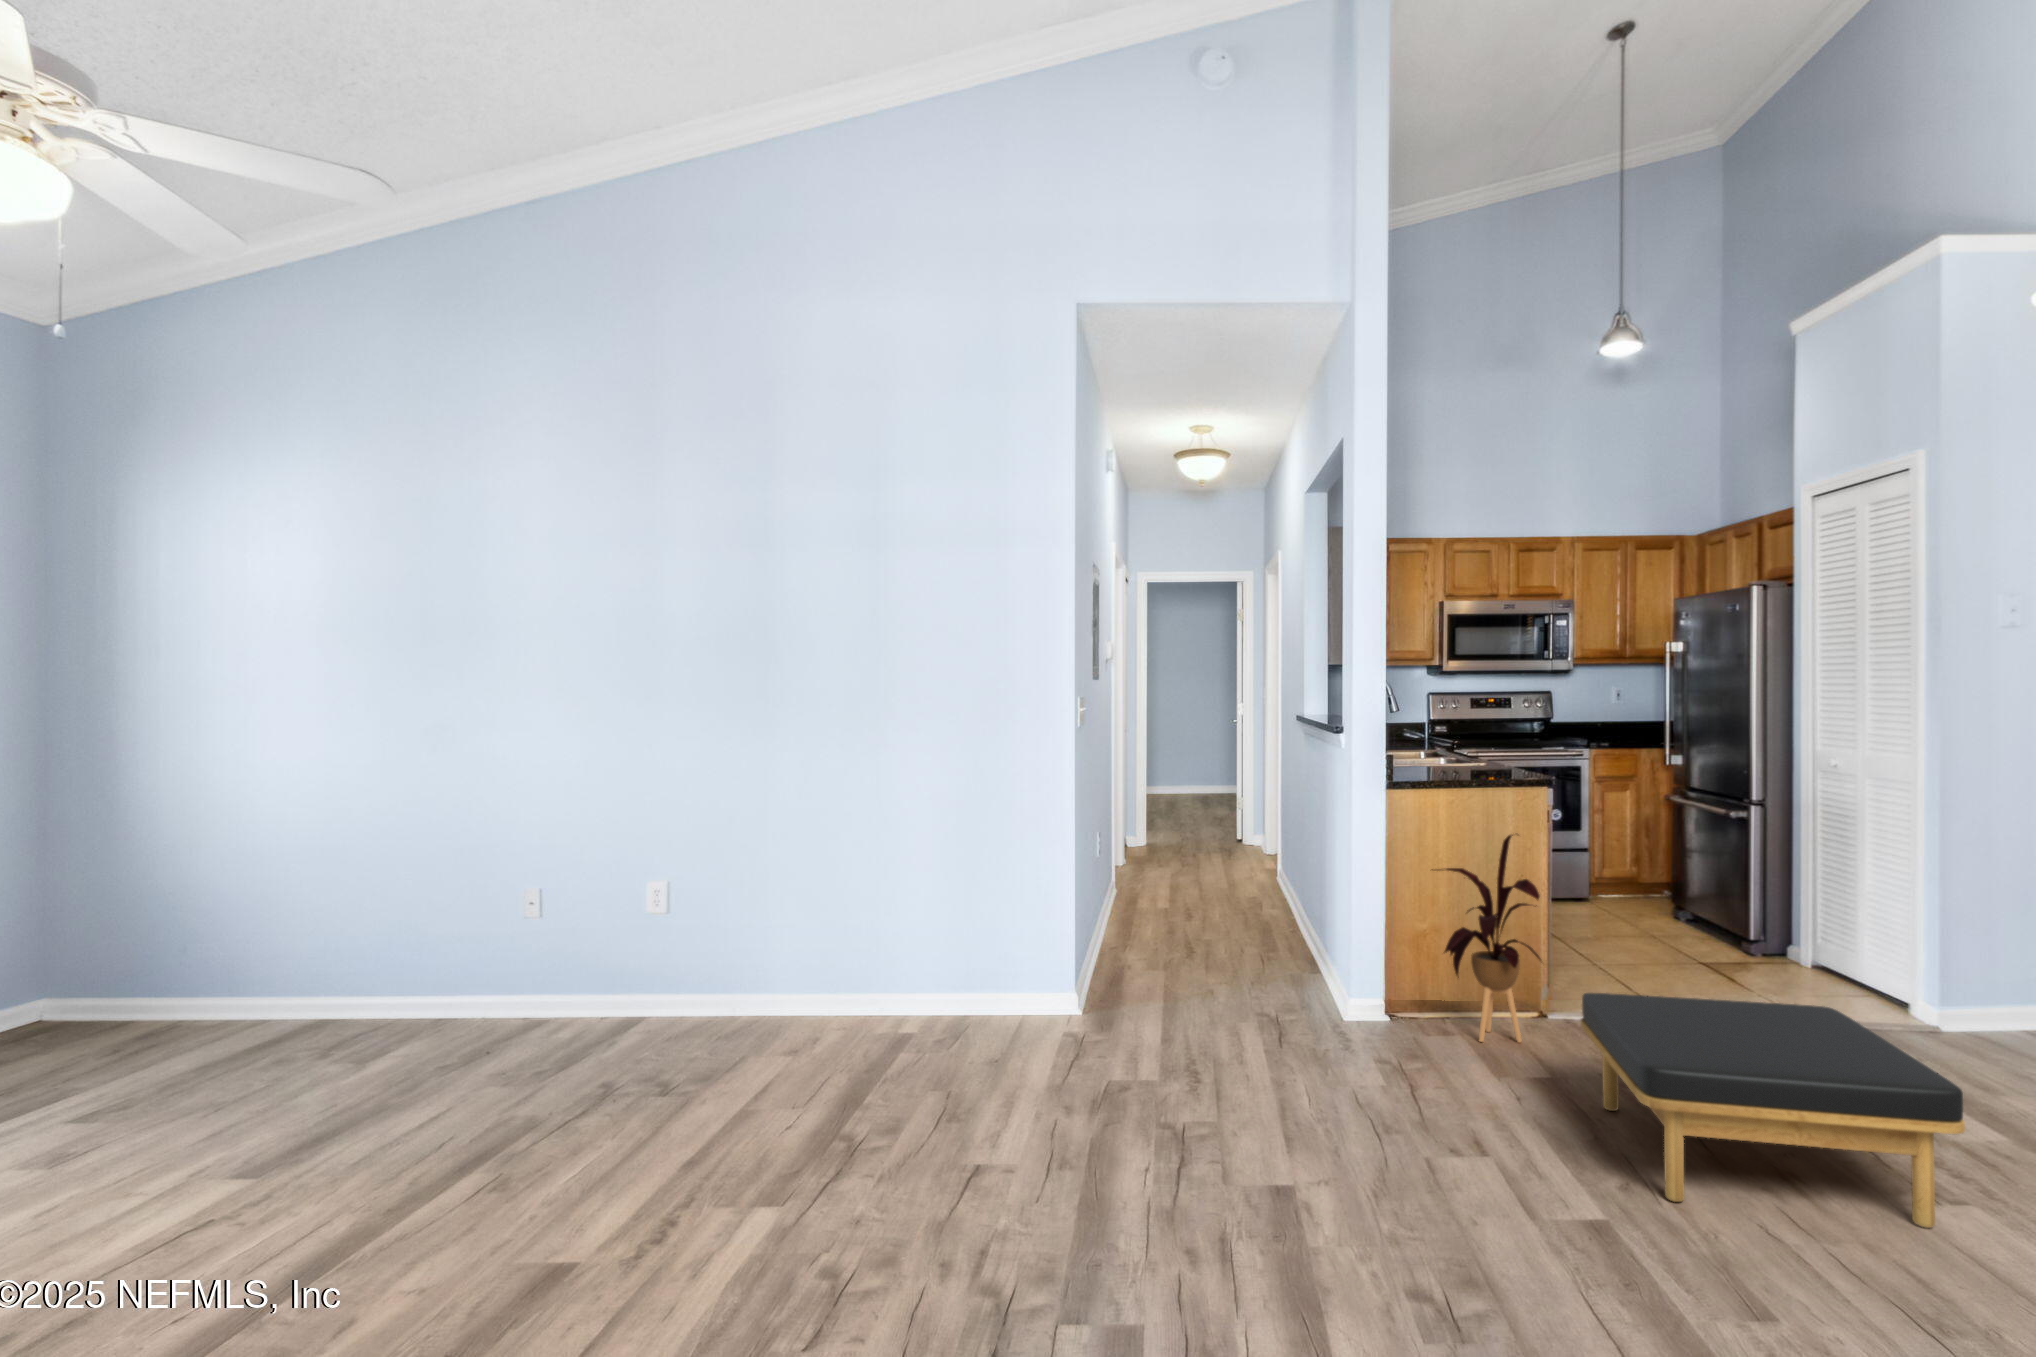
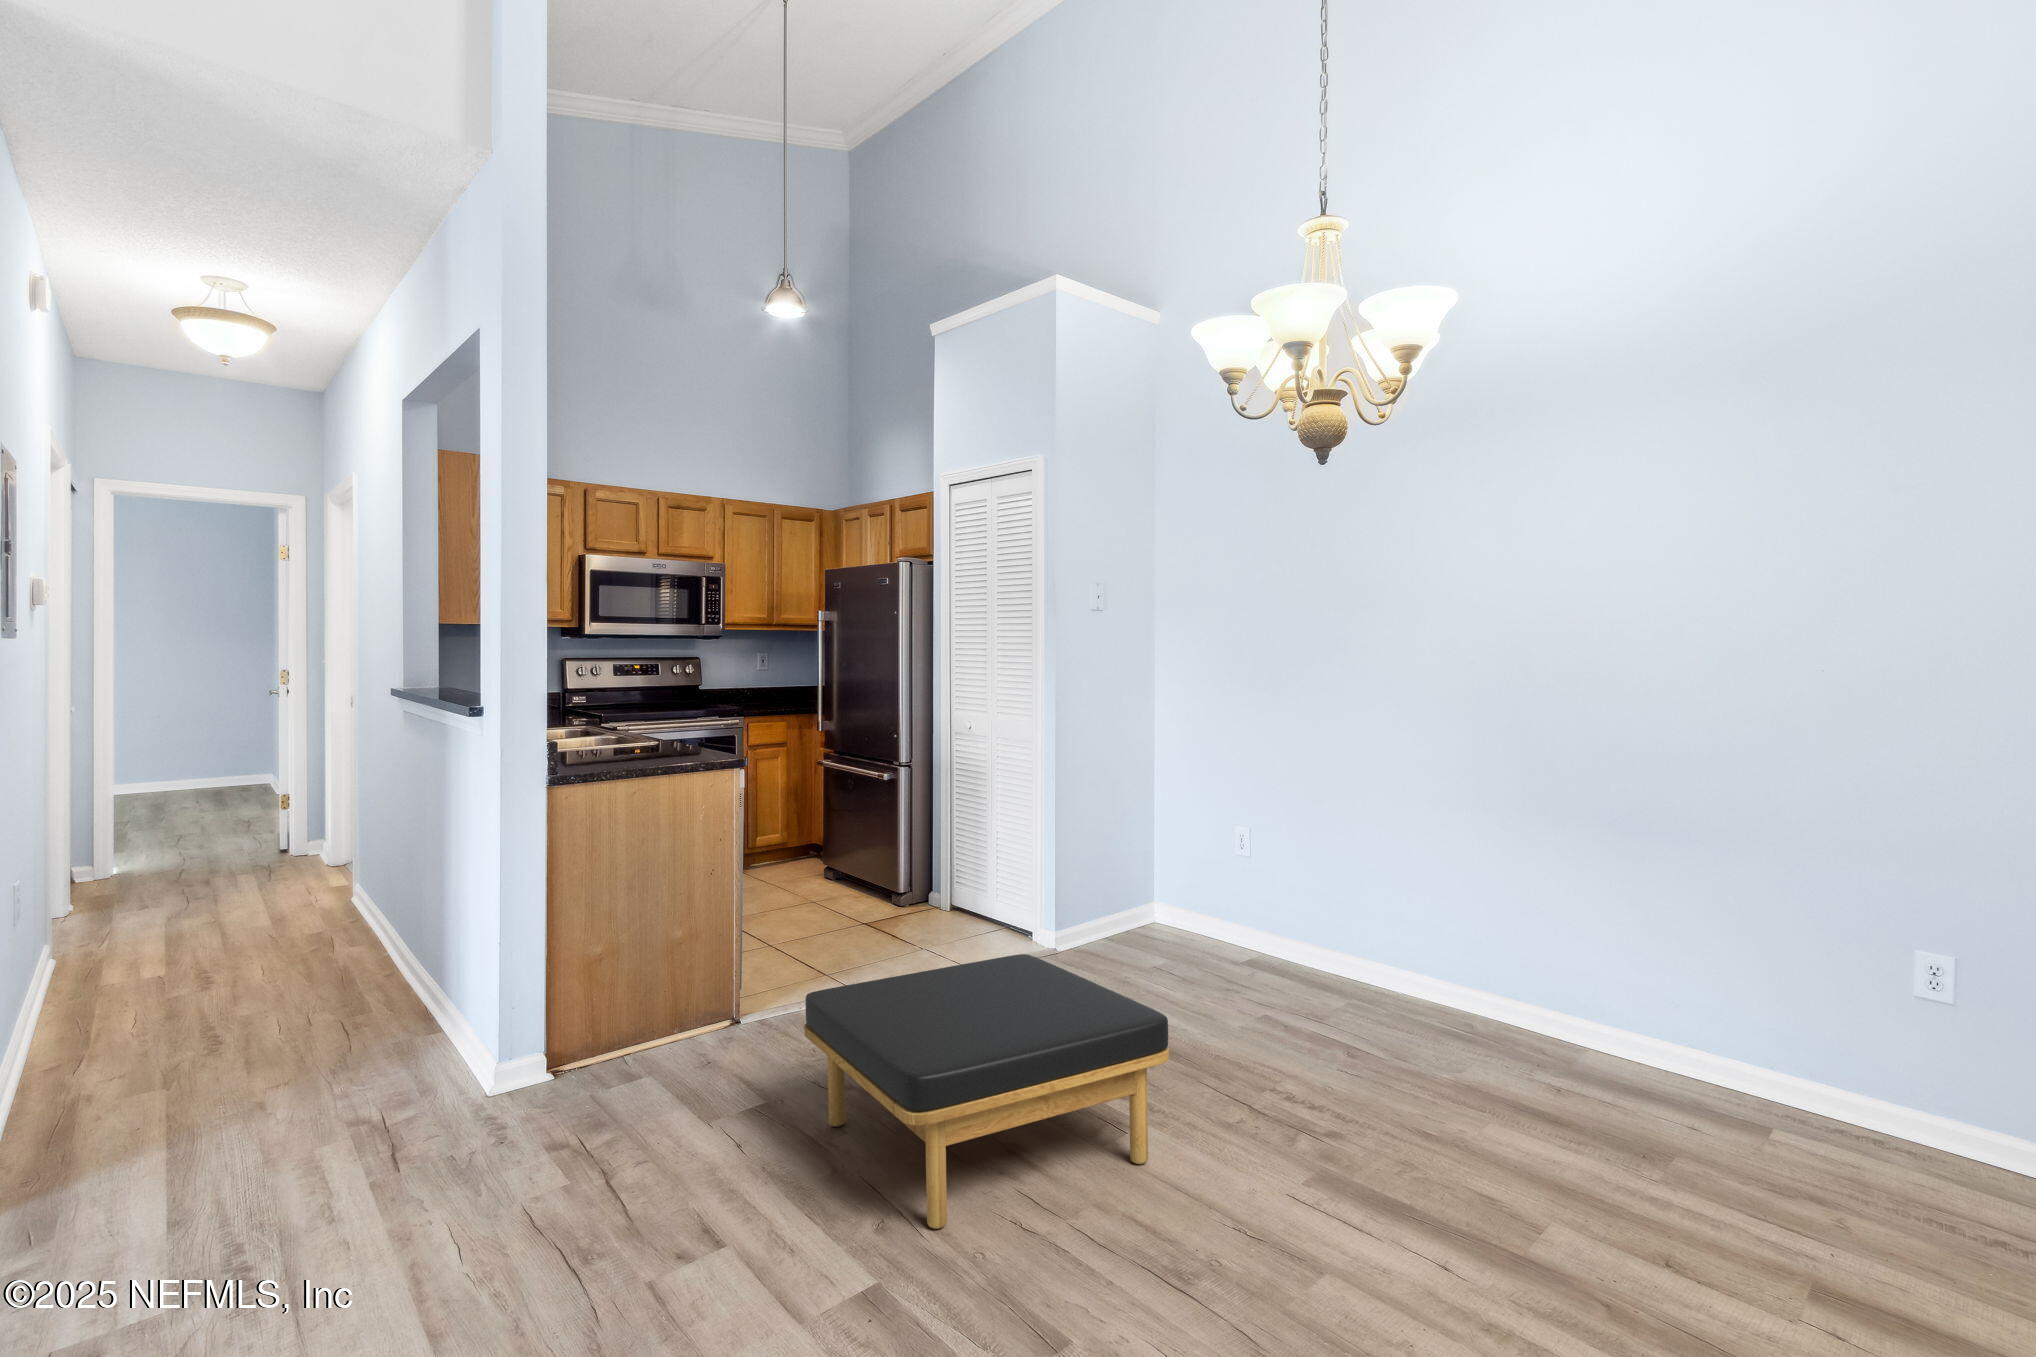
house plant: present [1432,835,1541,1042] -> none [605,812,747,1077]

